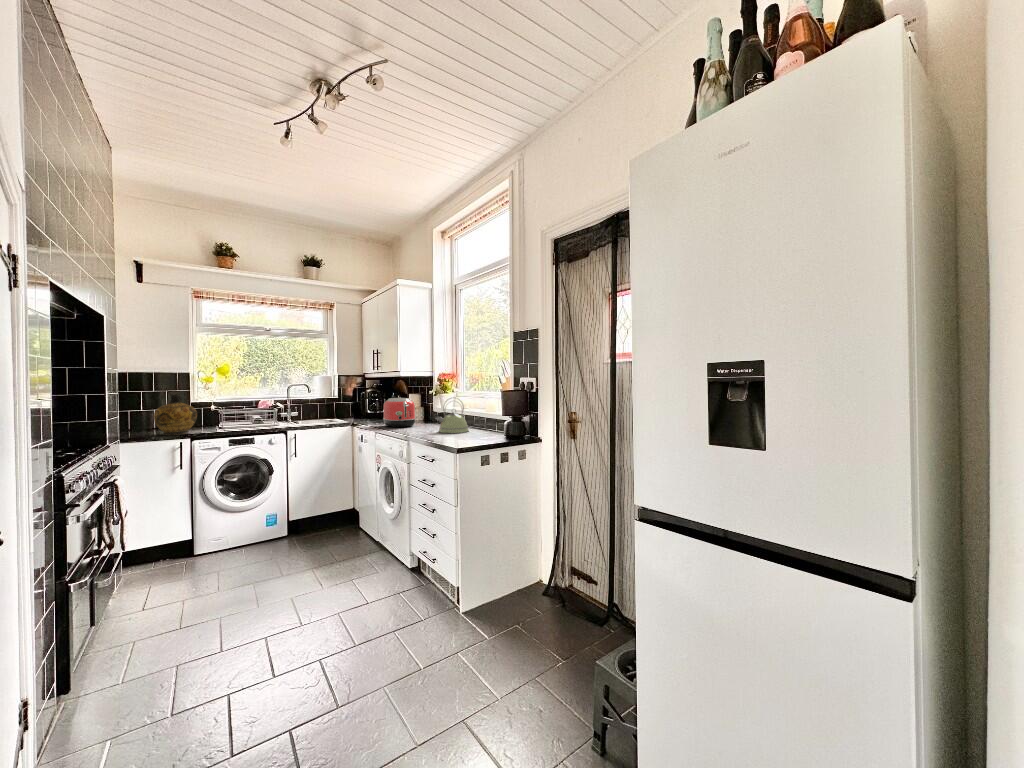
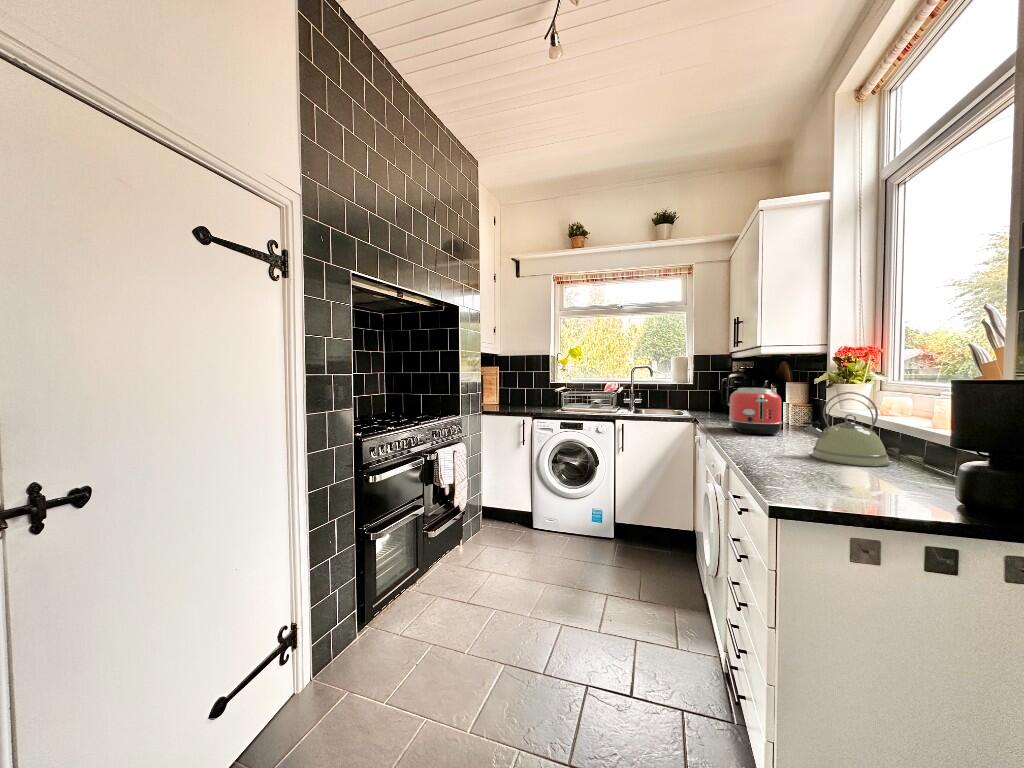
ceramic jug: present [154,393,197,435] -> none [507,373,538,412]

